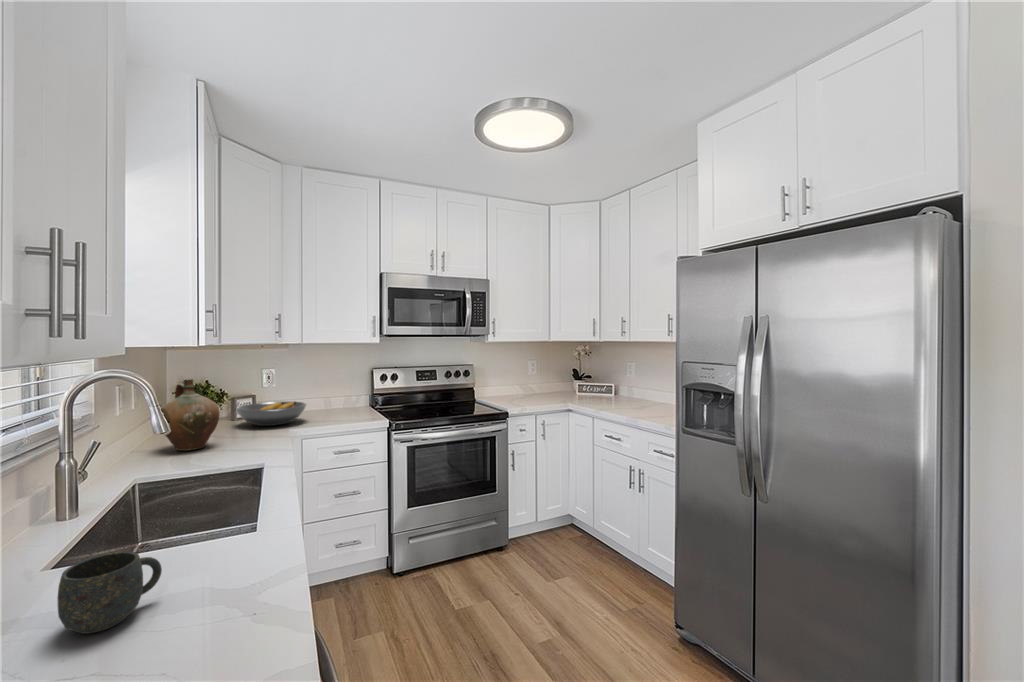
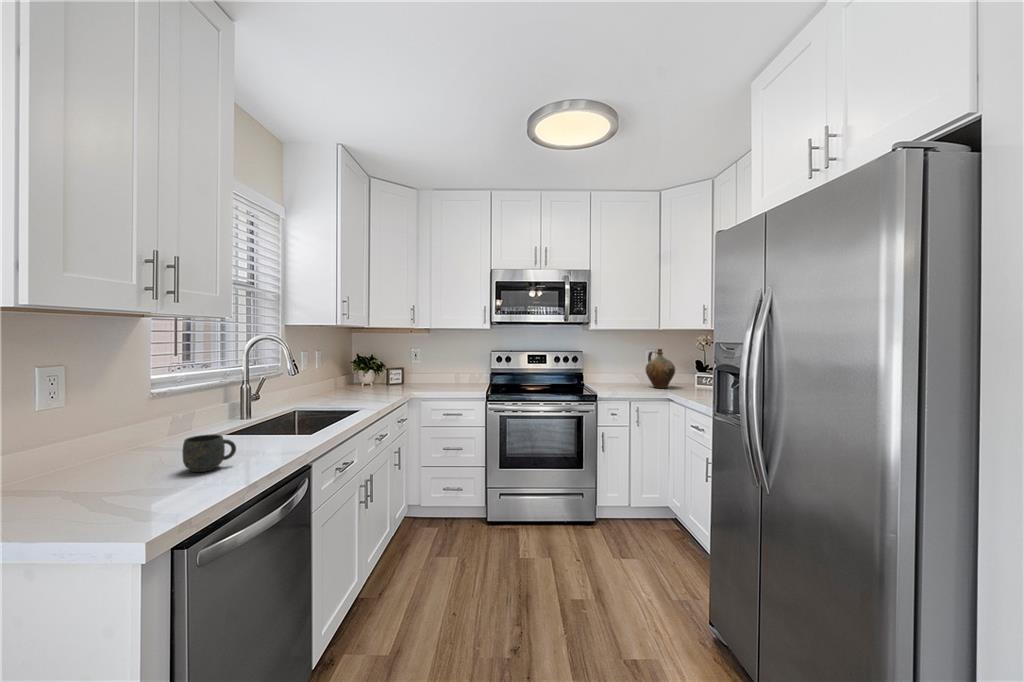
ceramic jug: present [162,379,219,451] -> present [645,349,675,388]
fruit bowl: present [236,401,306,426] -> none [383,373,431,390]

